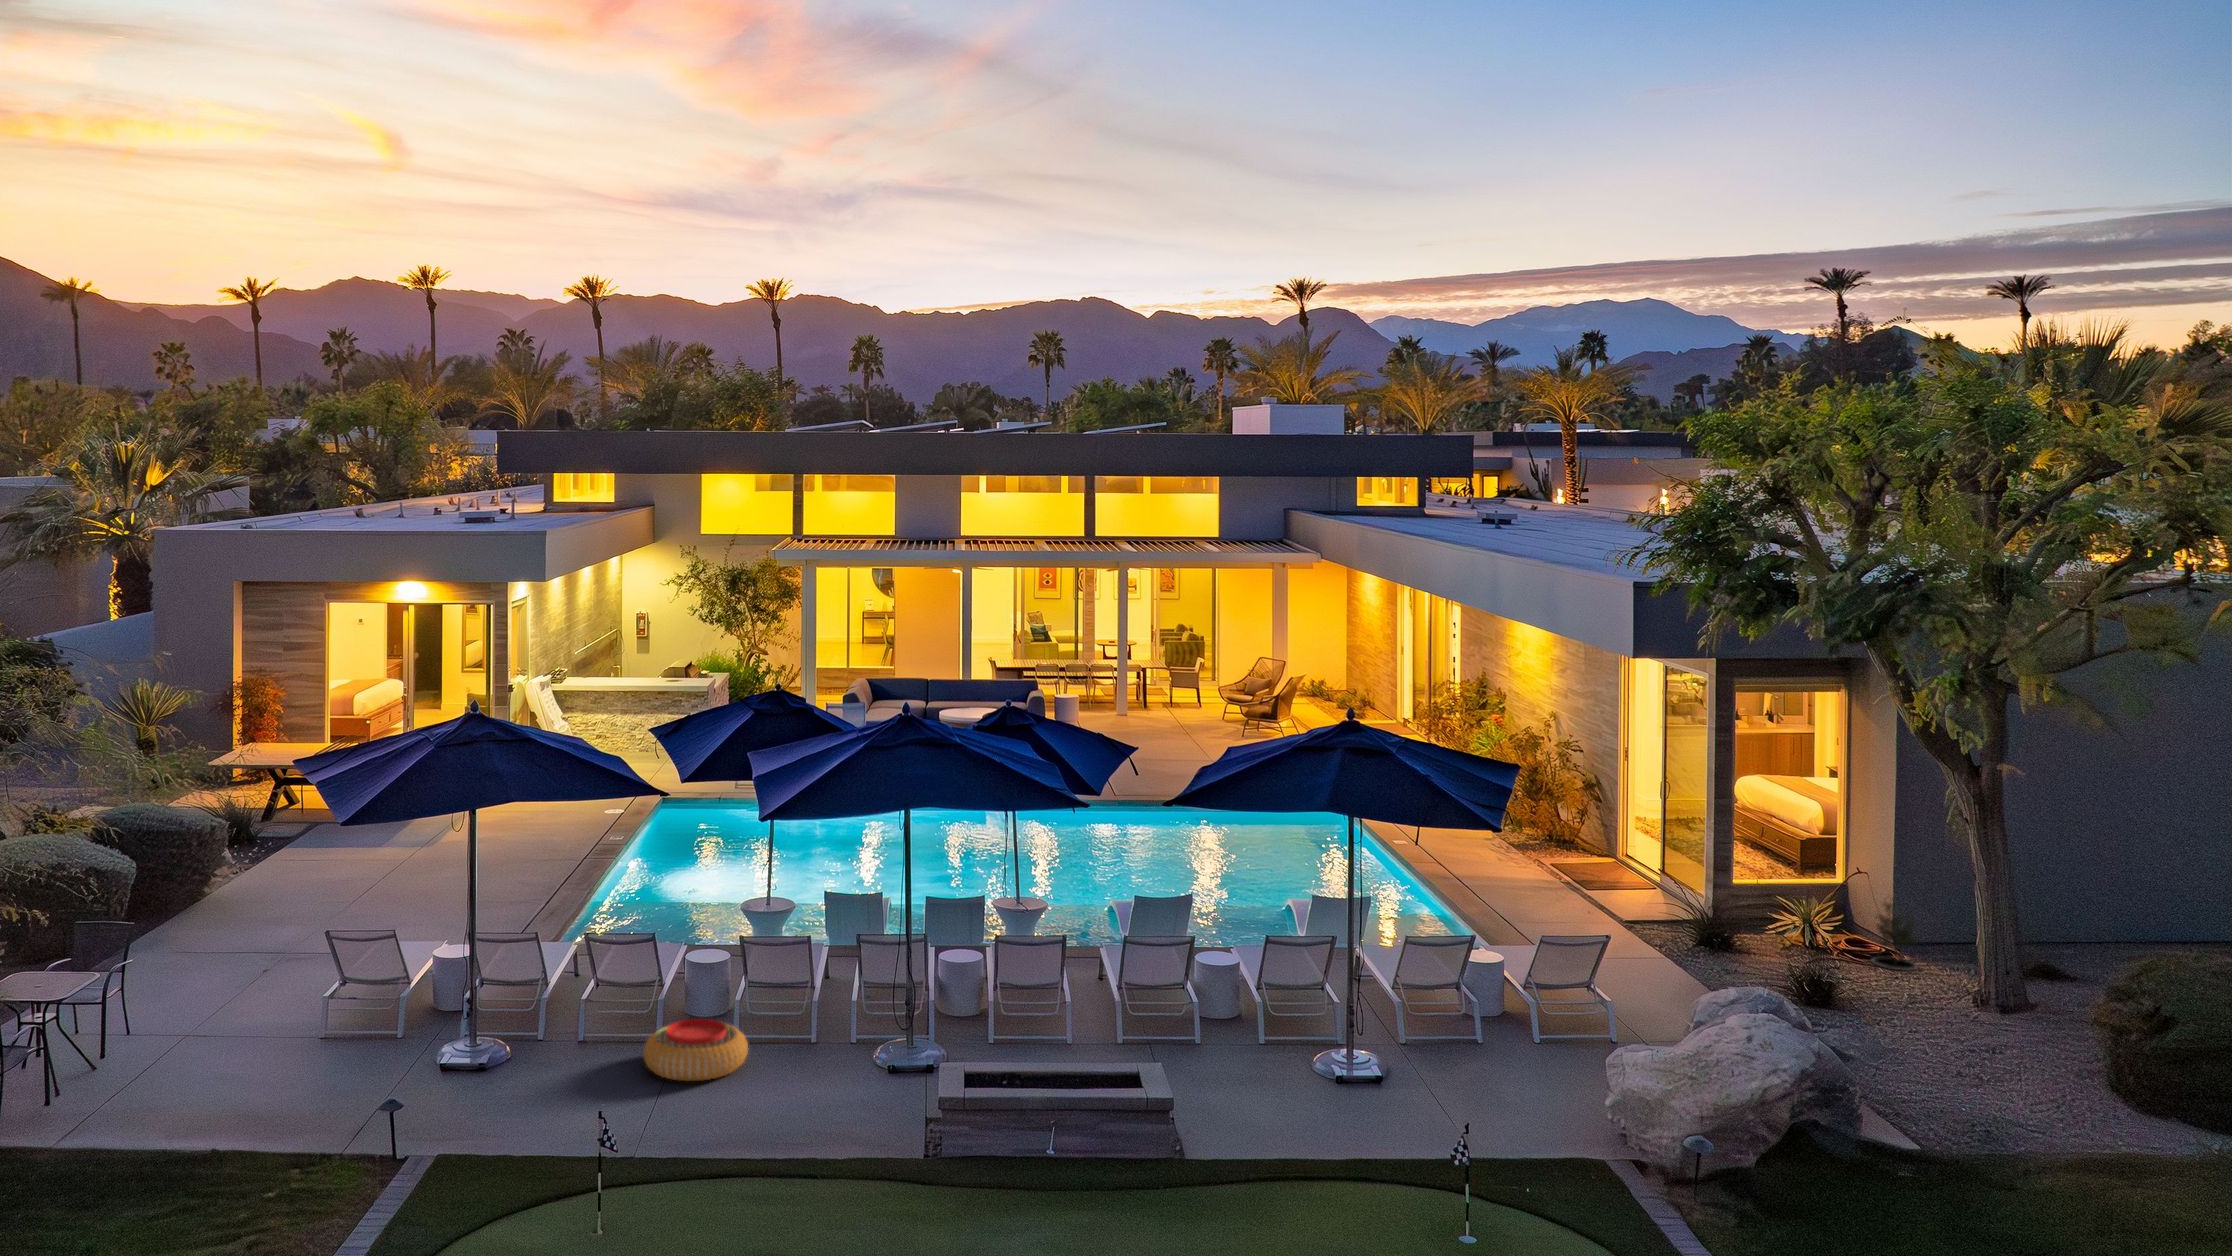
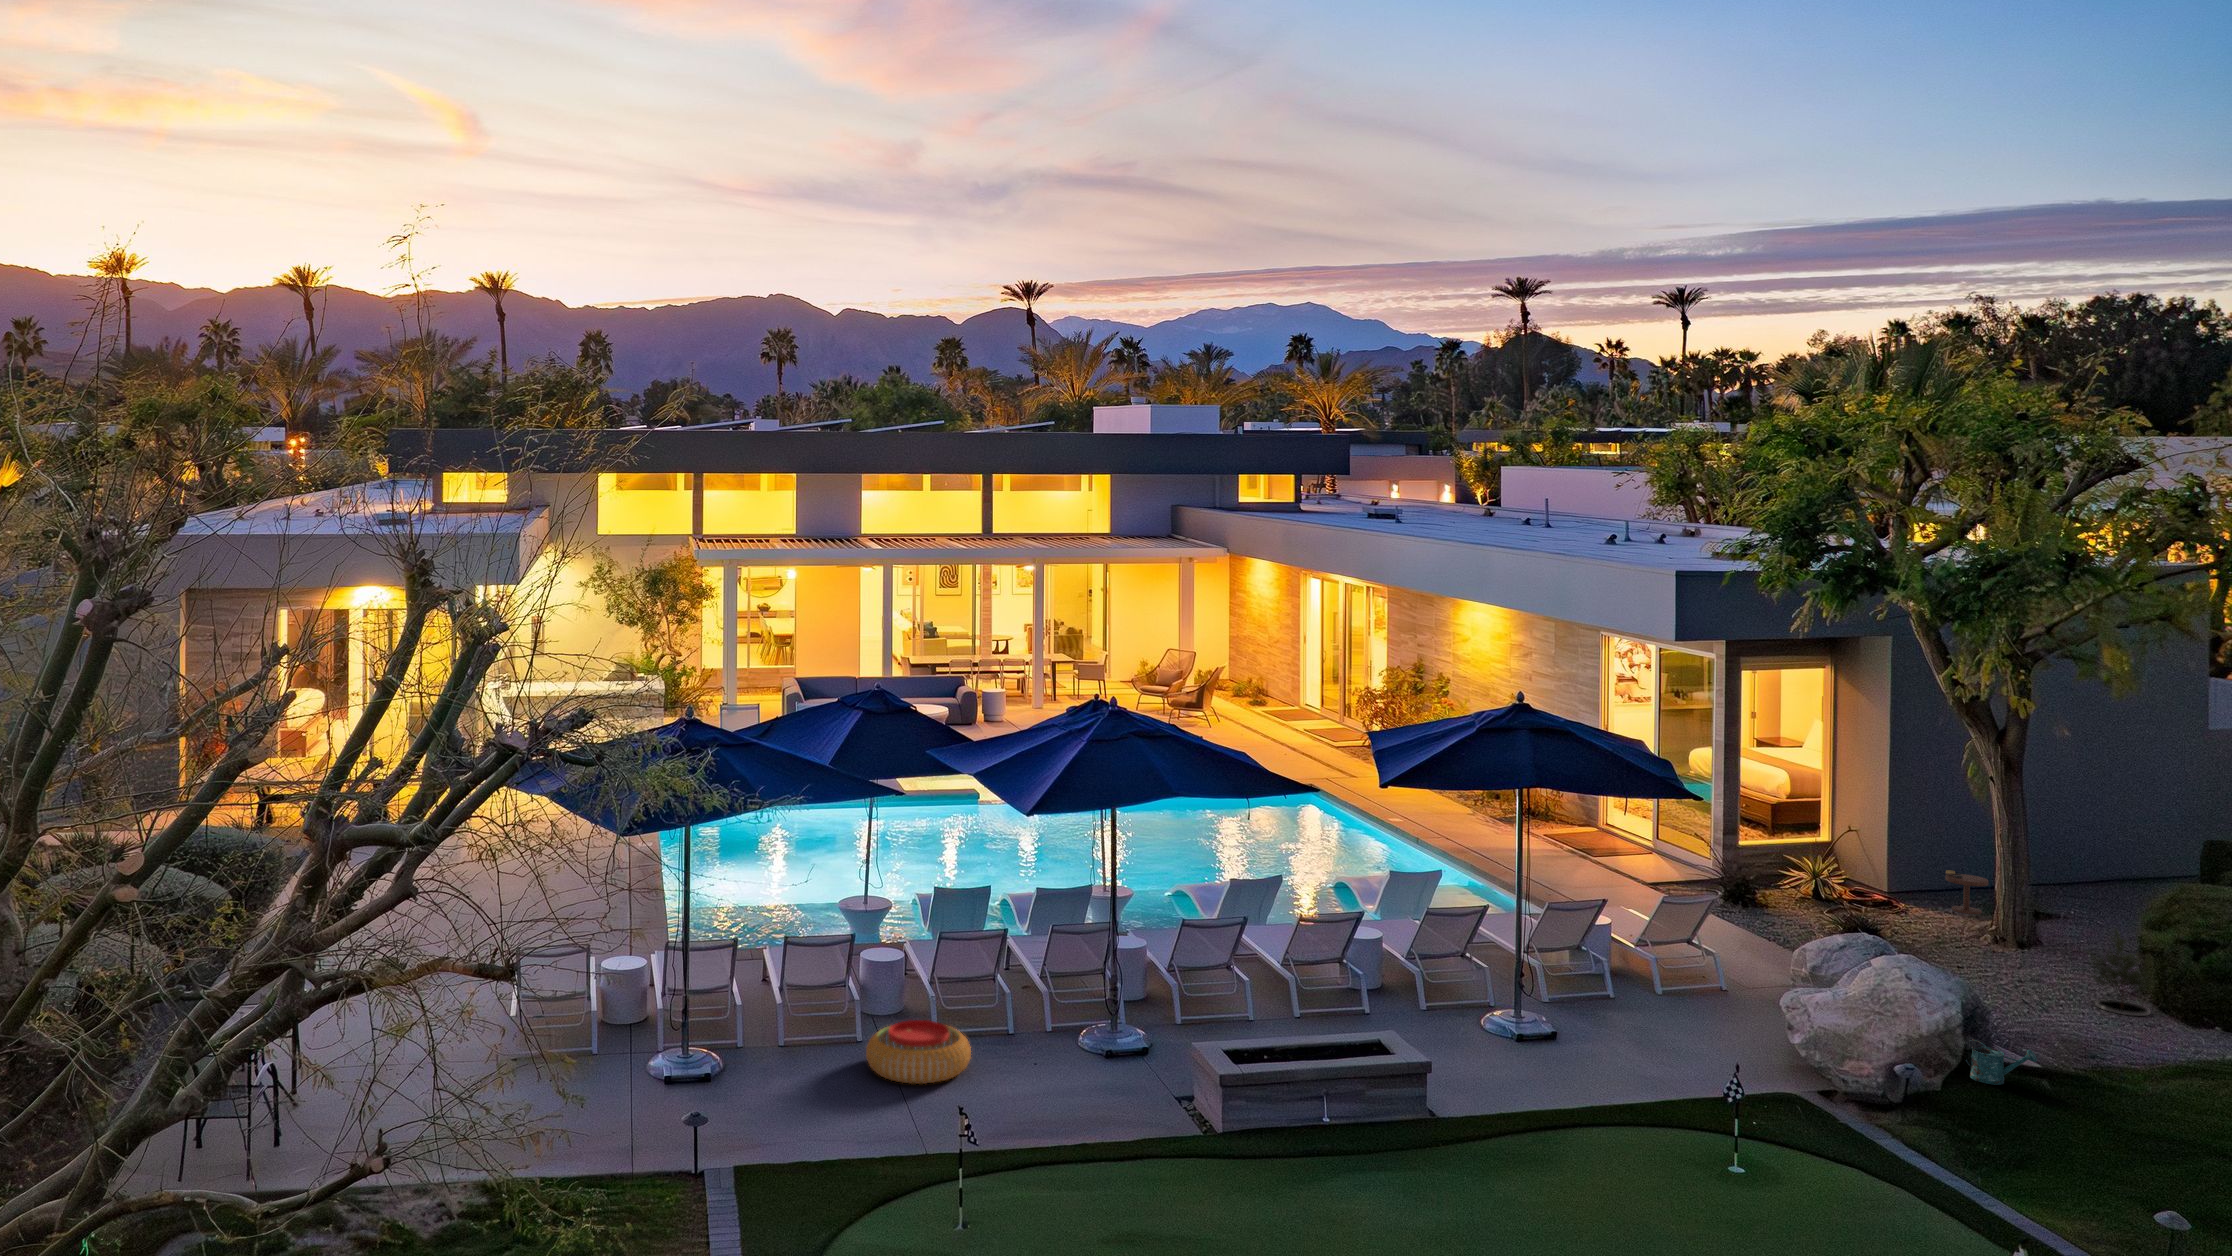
potted tree: present [1872,898,1918,971] -> present [2090,929,2153,1016]
side table: none [1936,929,1985,1012] -> present [1945,870,1989,914]
watering can: none [1806,1119,1883,1172] -> present [1966,1039,2037,1085]

